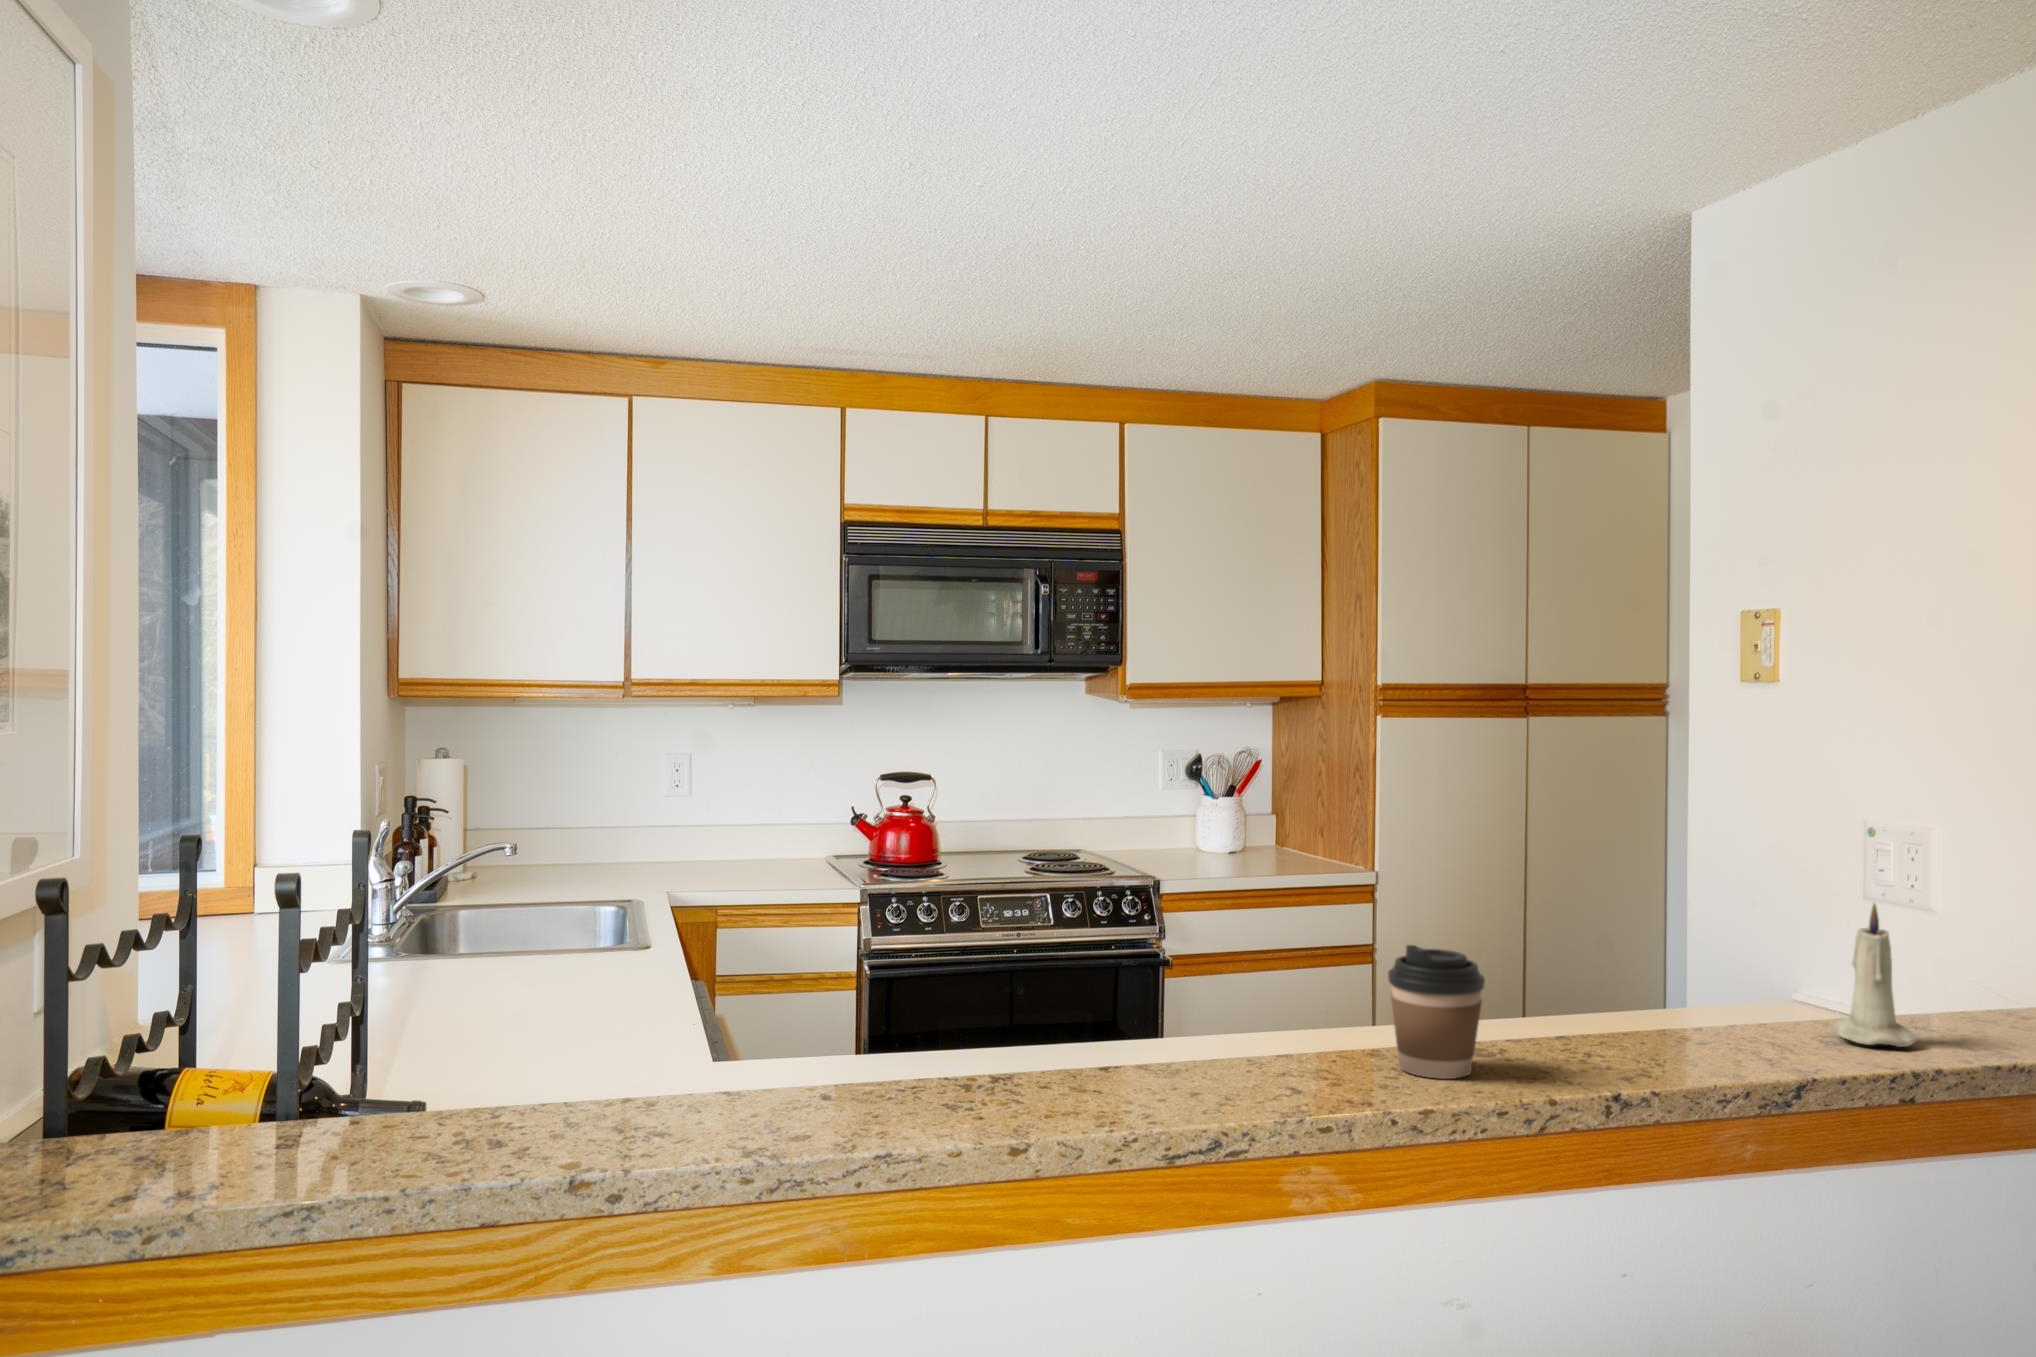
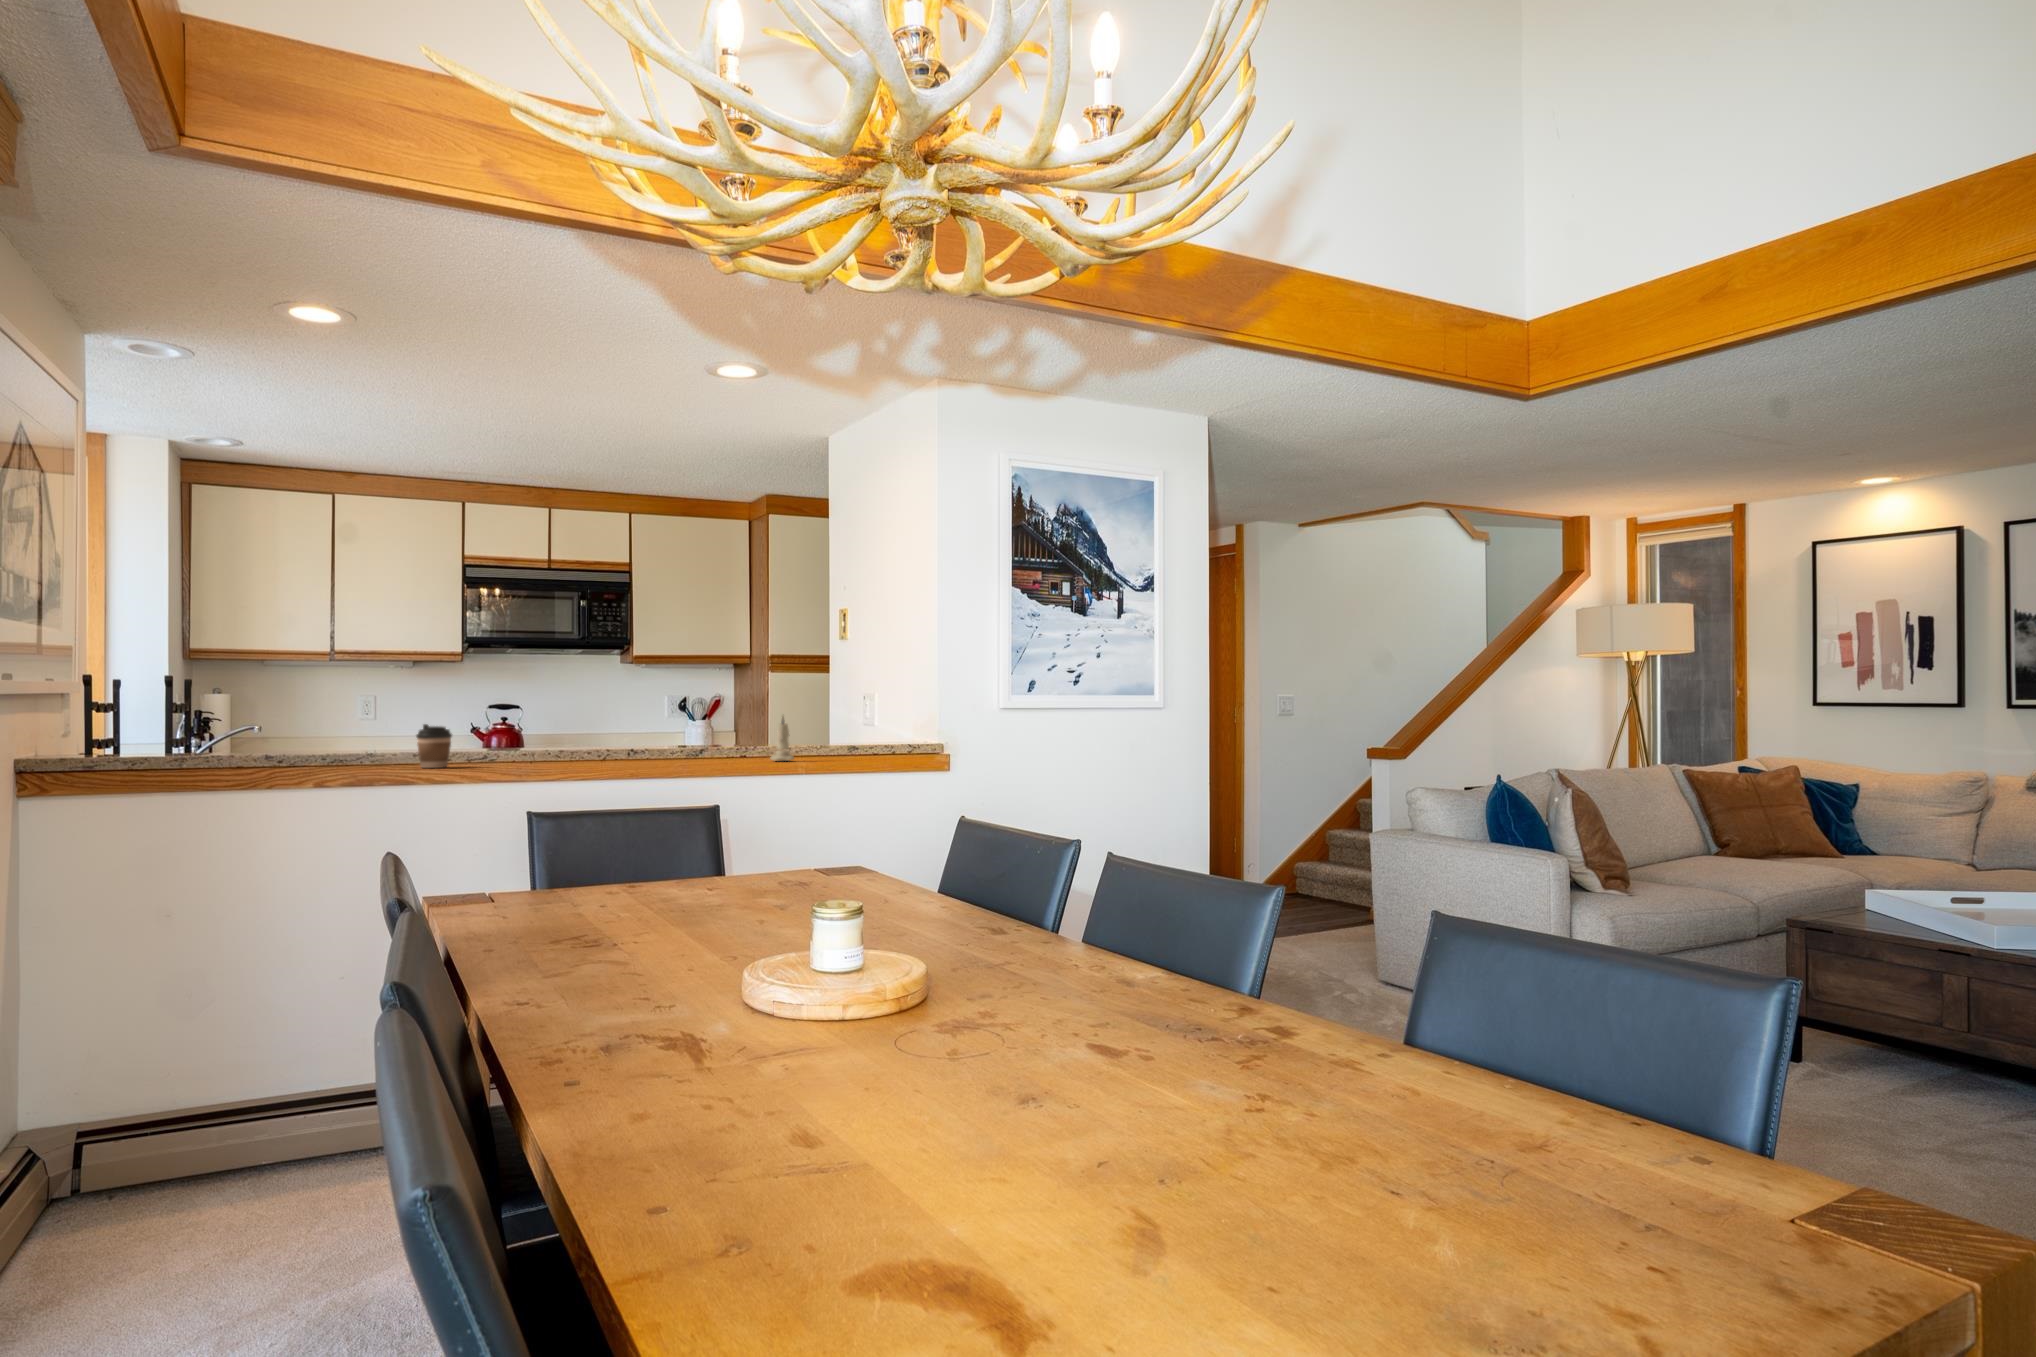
coffee cup: present [1388,945,1485,1079] -> present [416,724,452,768]

